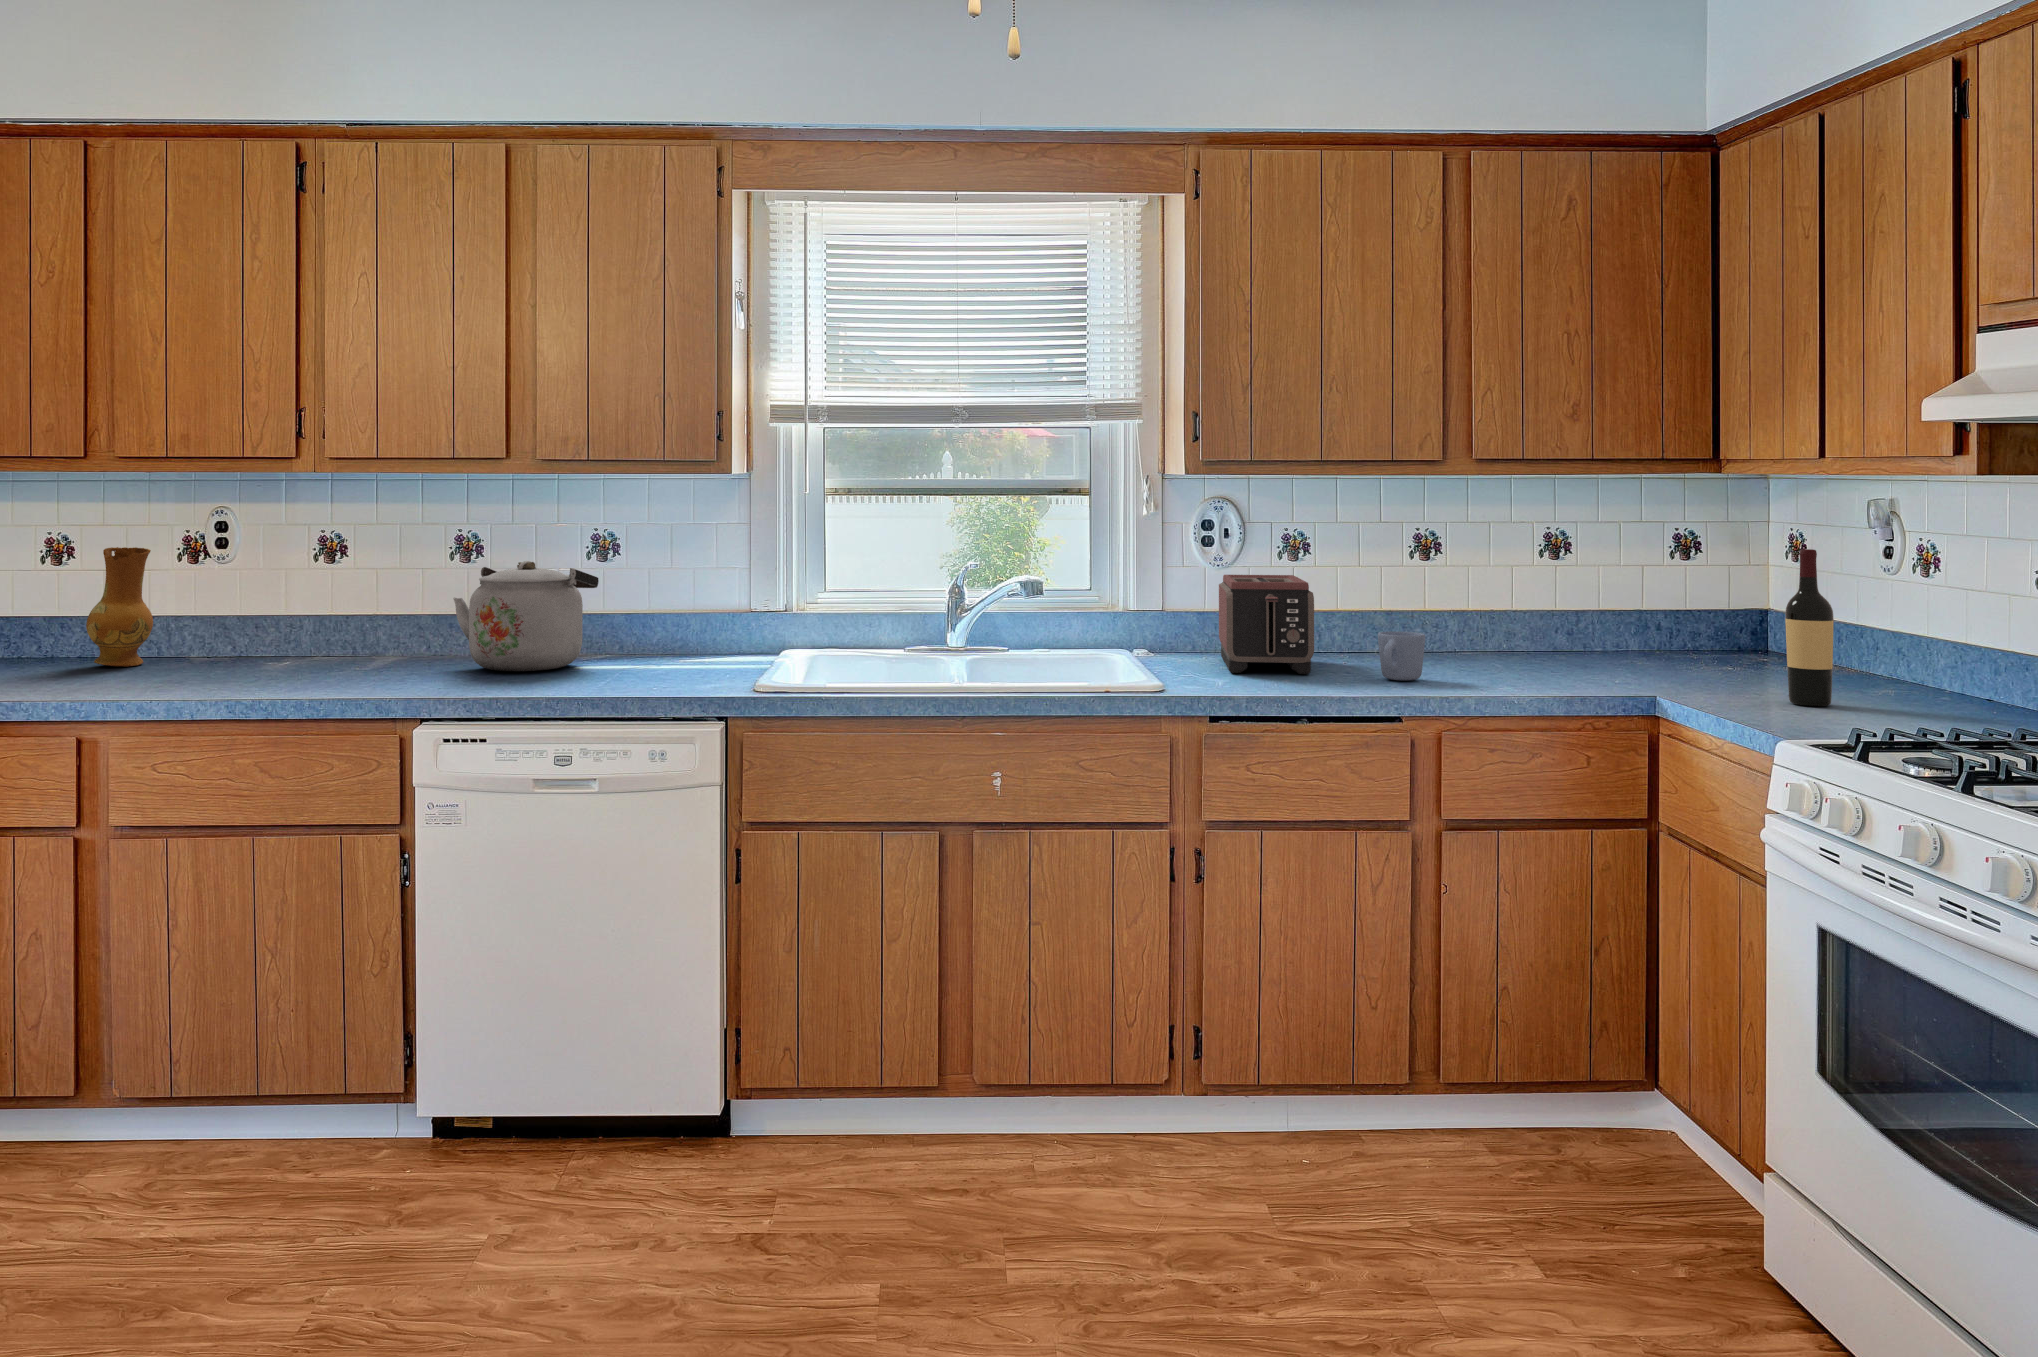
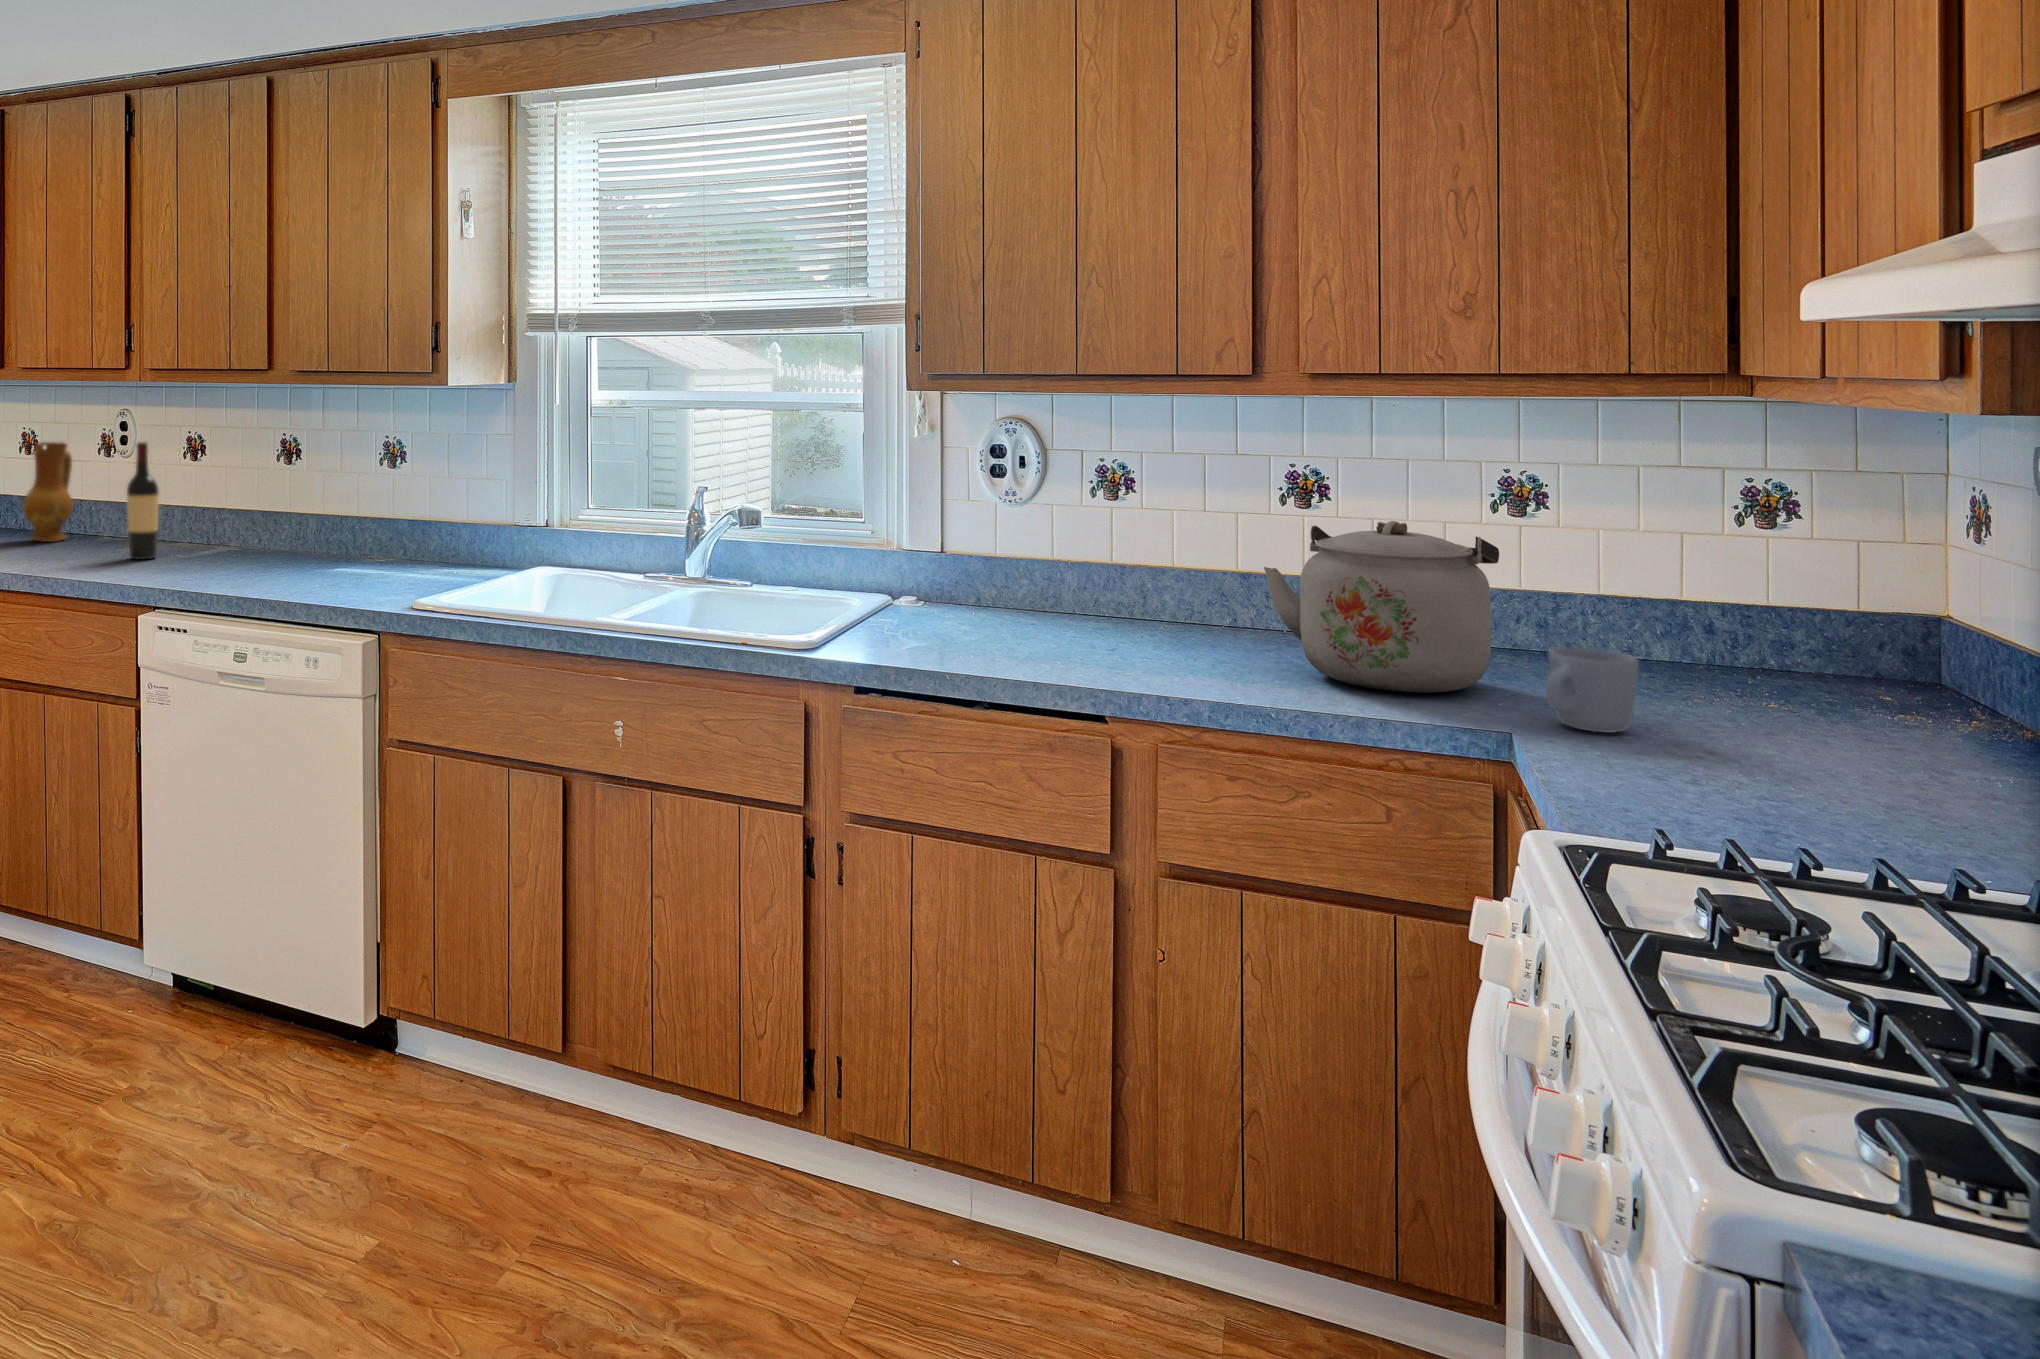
wine bottle: present [1785,549,1834,706] -> present [127,442,159,559]
kettle: present [453,561,599,671] -> present [1264,521,1499,693]
toaster: present [1219,575,1314,674] -> none [944,509,1101,645]
mug: present [1378,631,1425,681] -> present [1546,648,1639,733]

